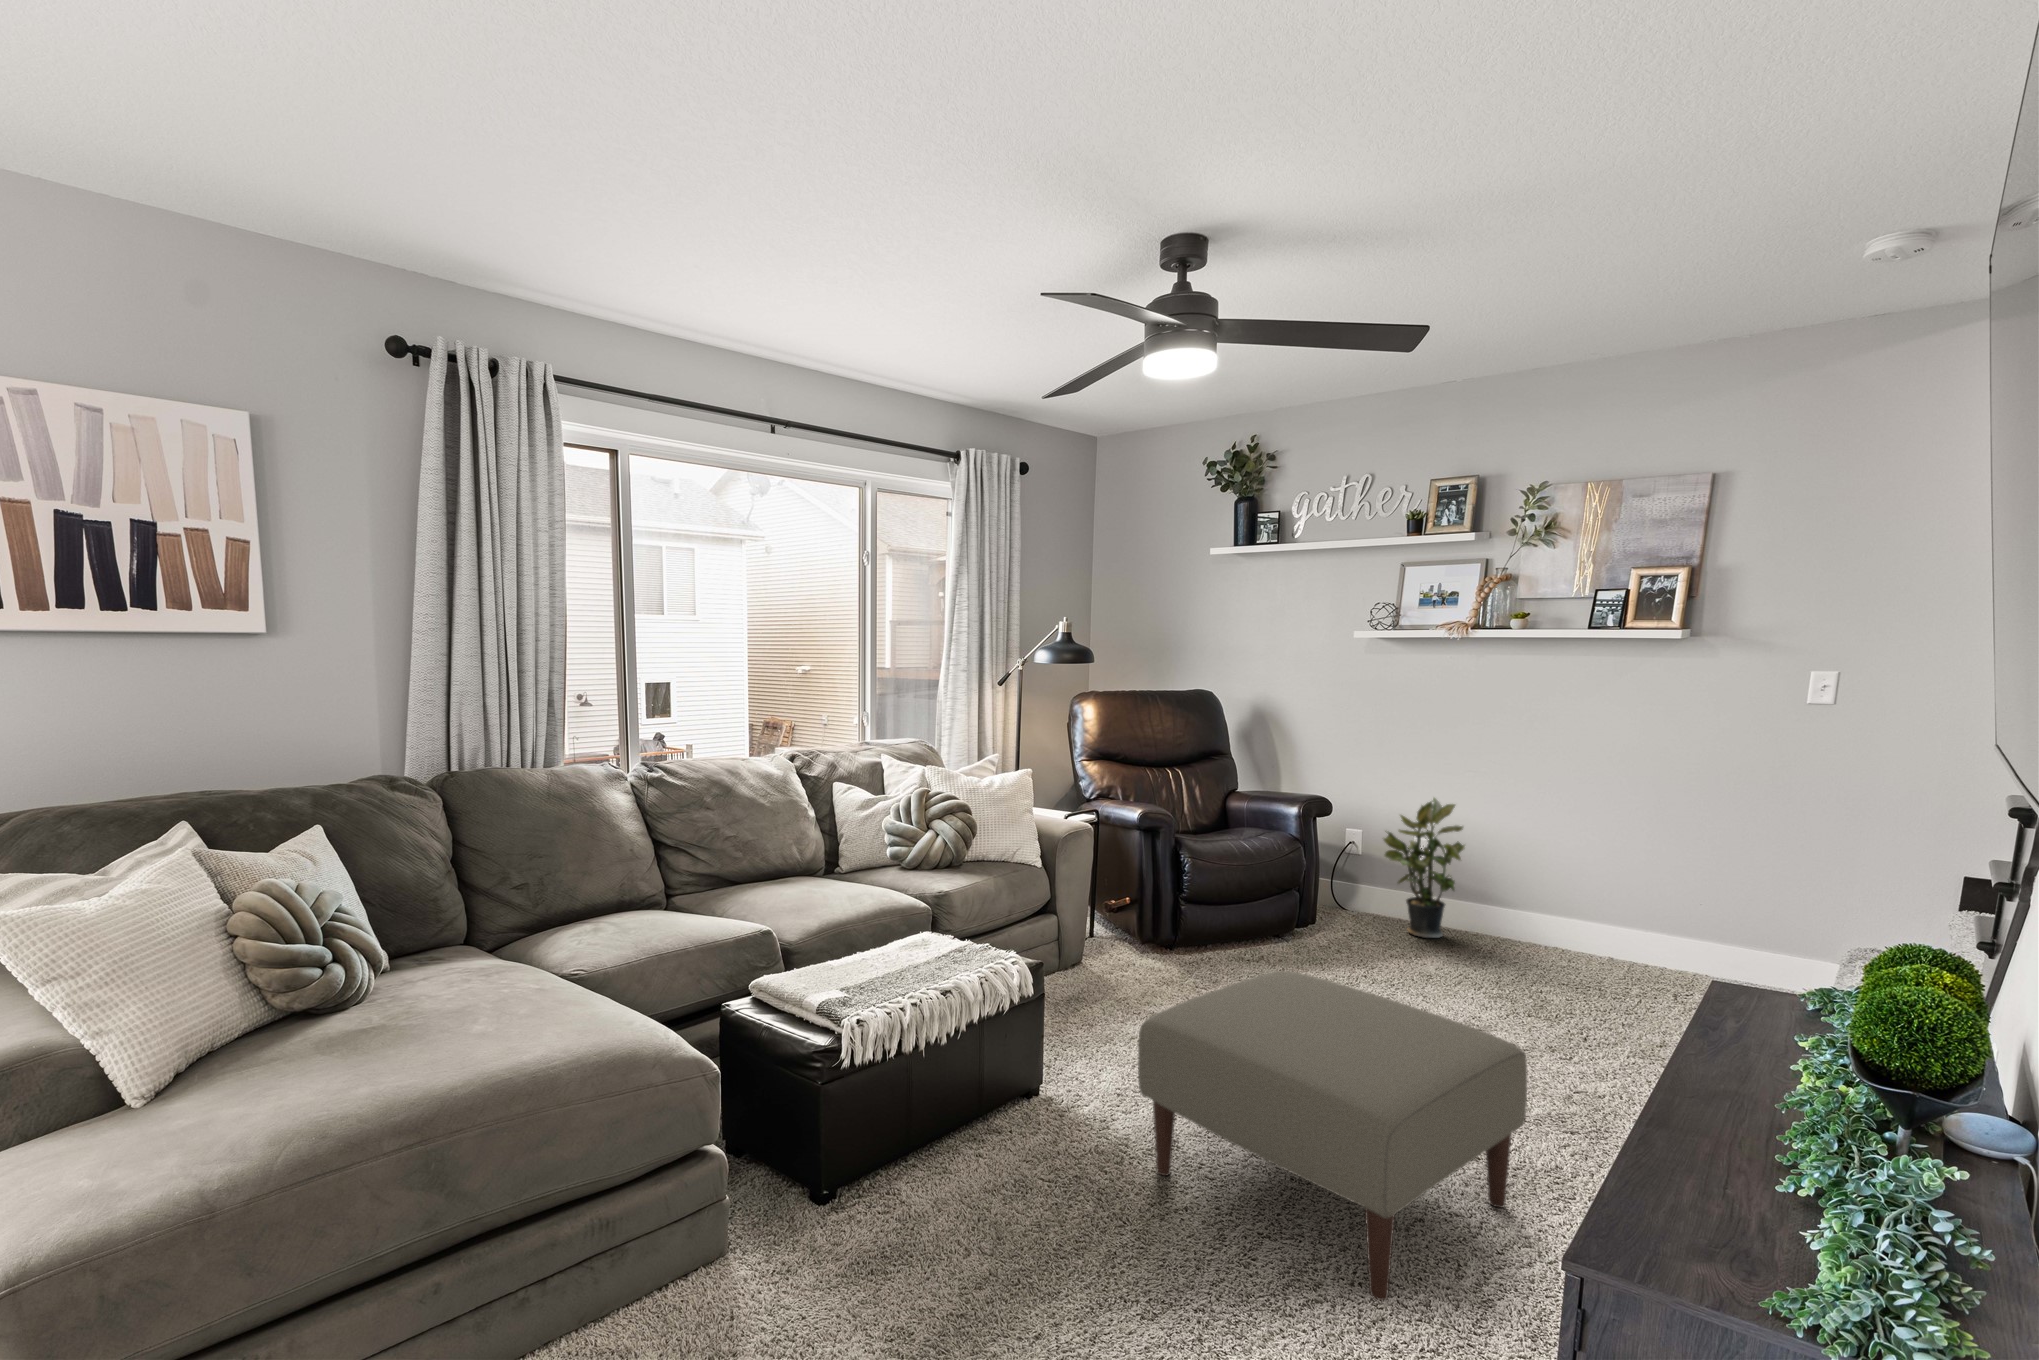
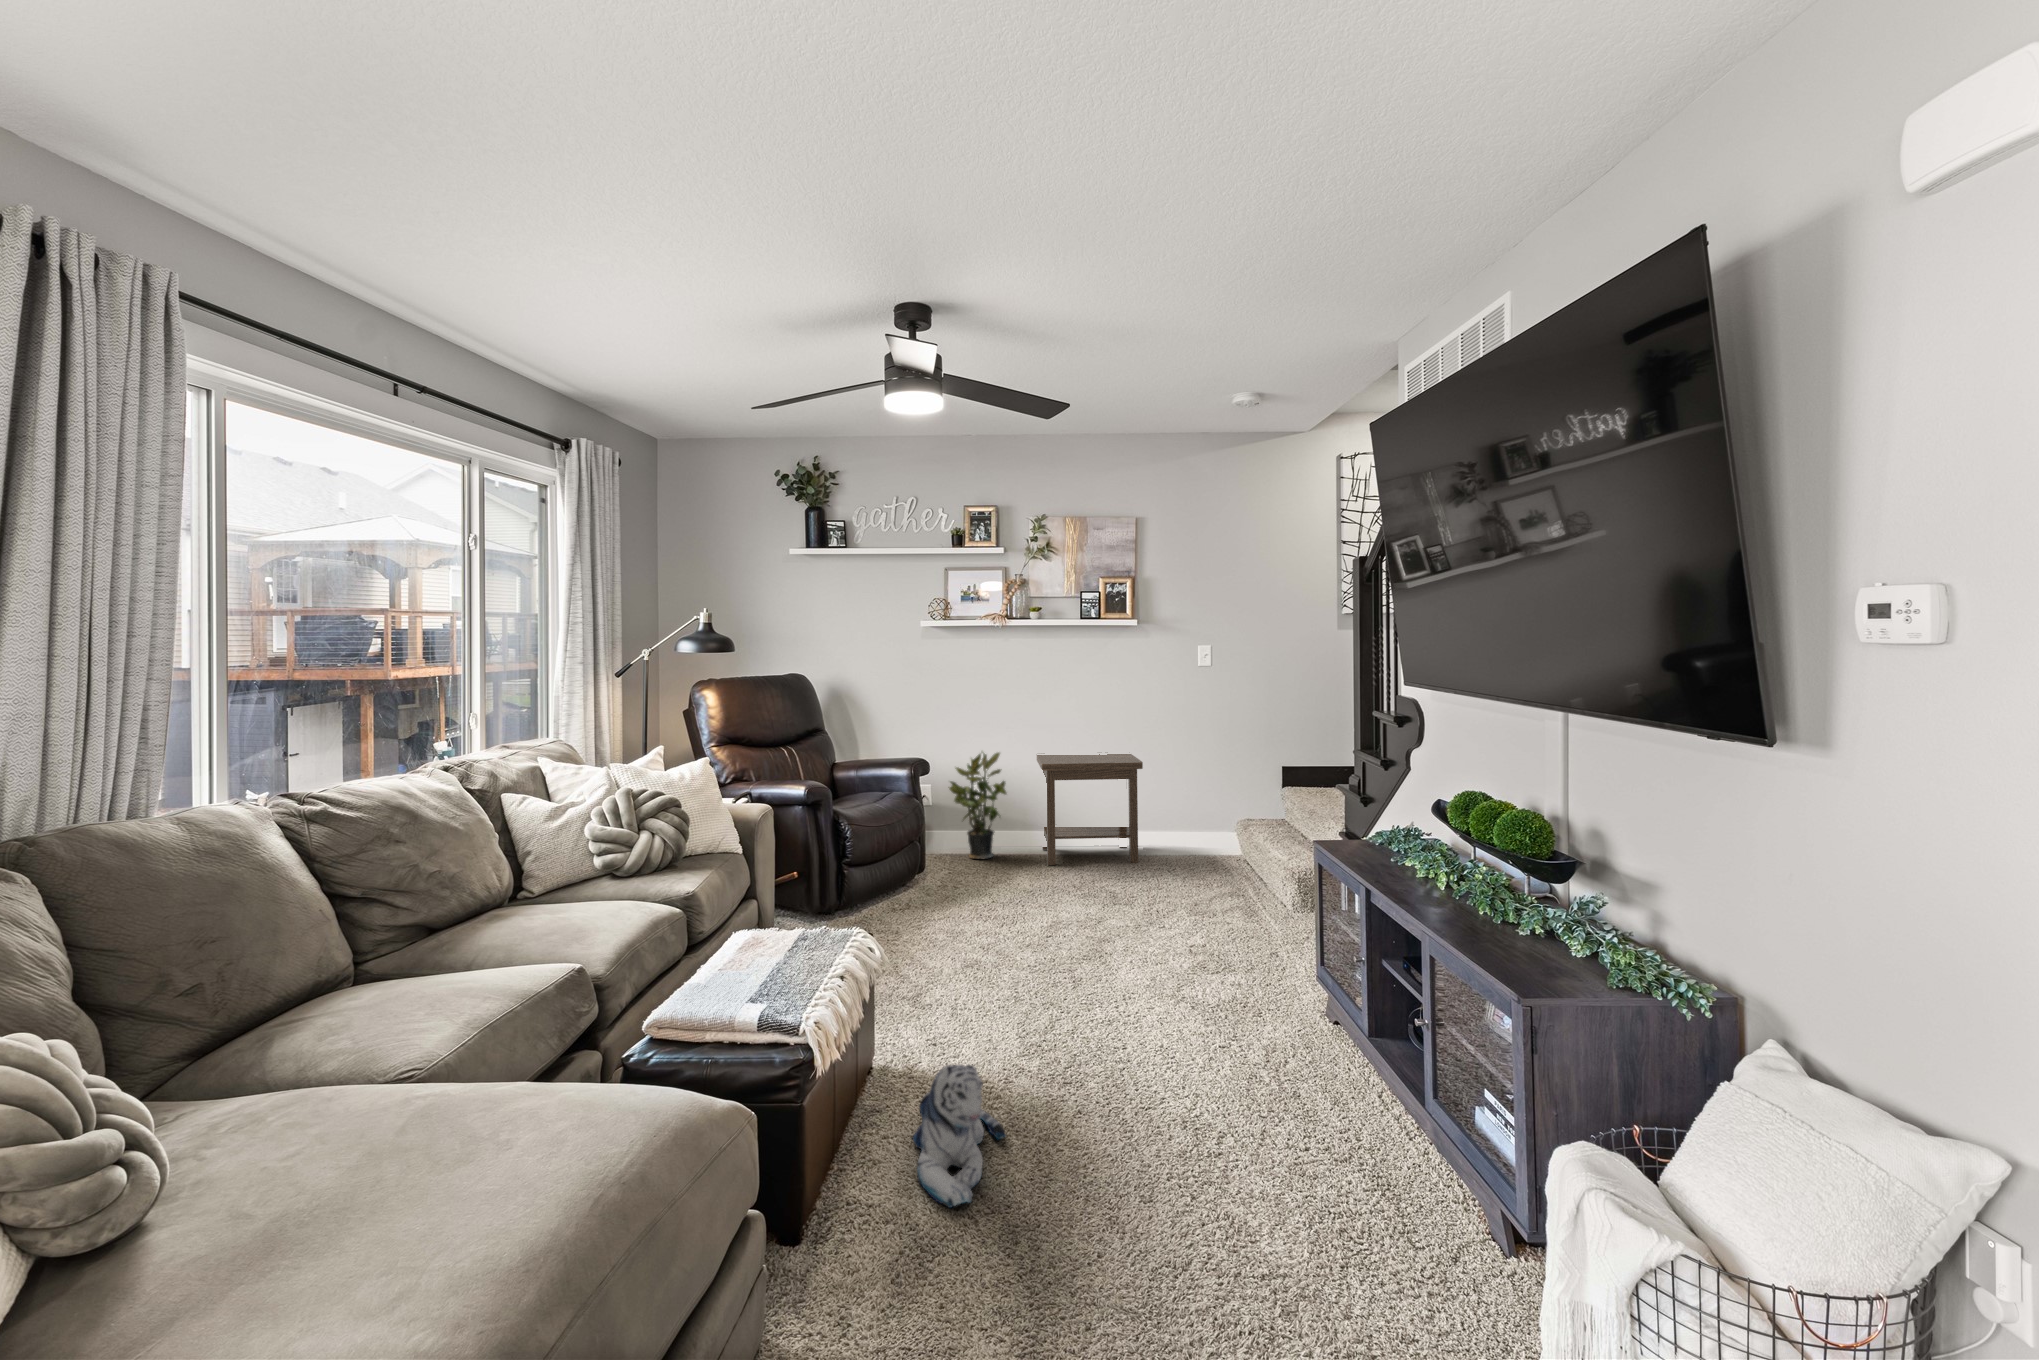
side table: none [1495,813,1680,1000] -> present [1037,752,1143,865]
ottoman: present [1138,971,1527,1300] -> none [1027,874,1258,1066]
plush toy: none [880,1122,1021,1263] -> present [912,1065,1006,1208]

